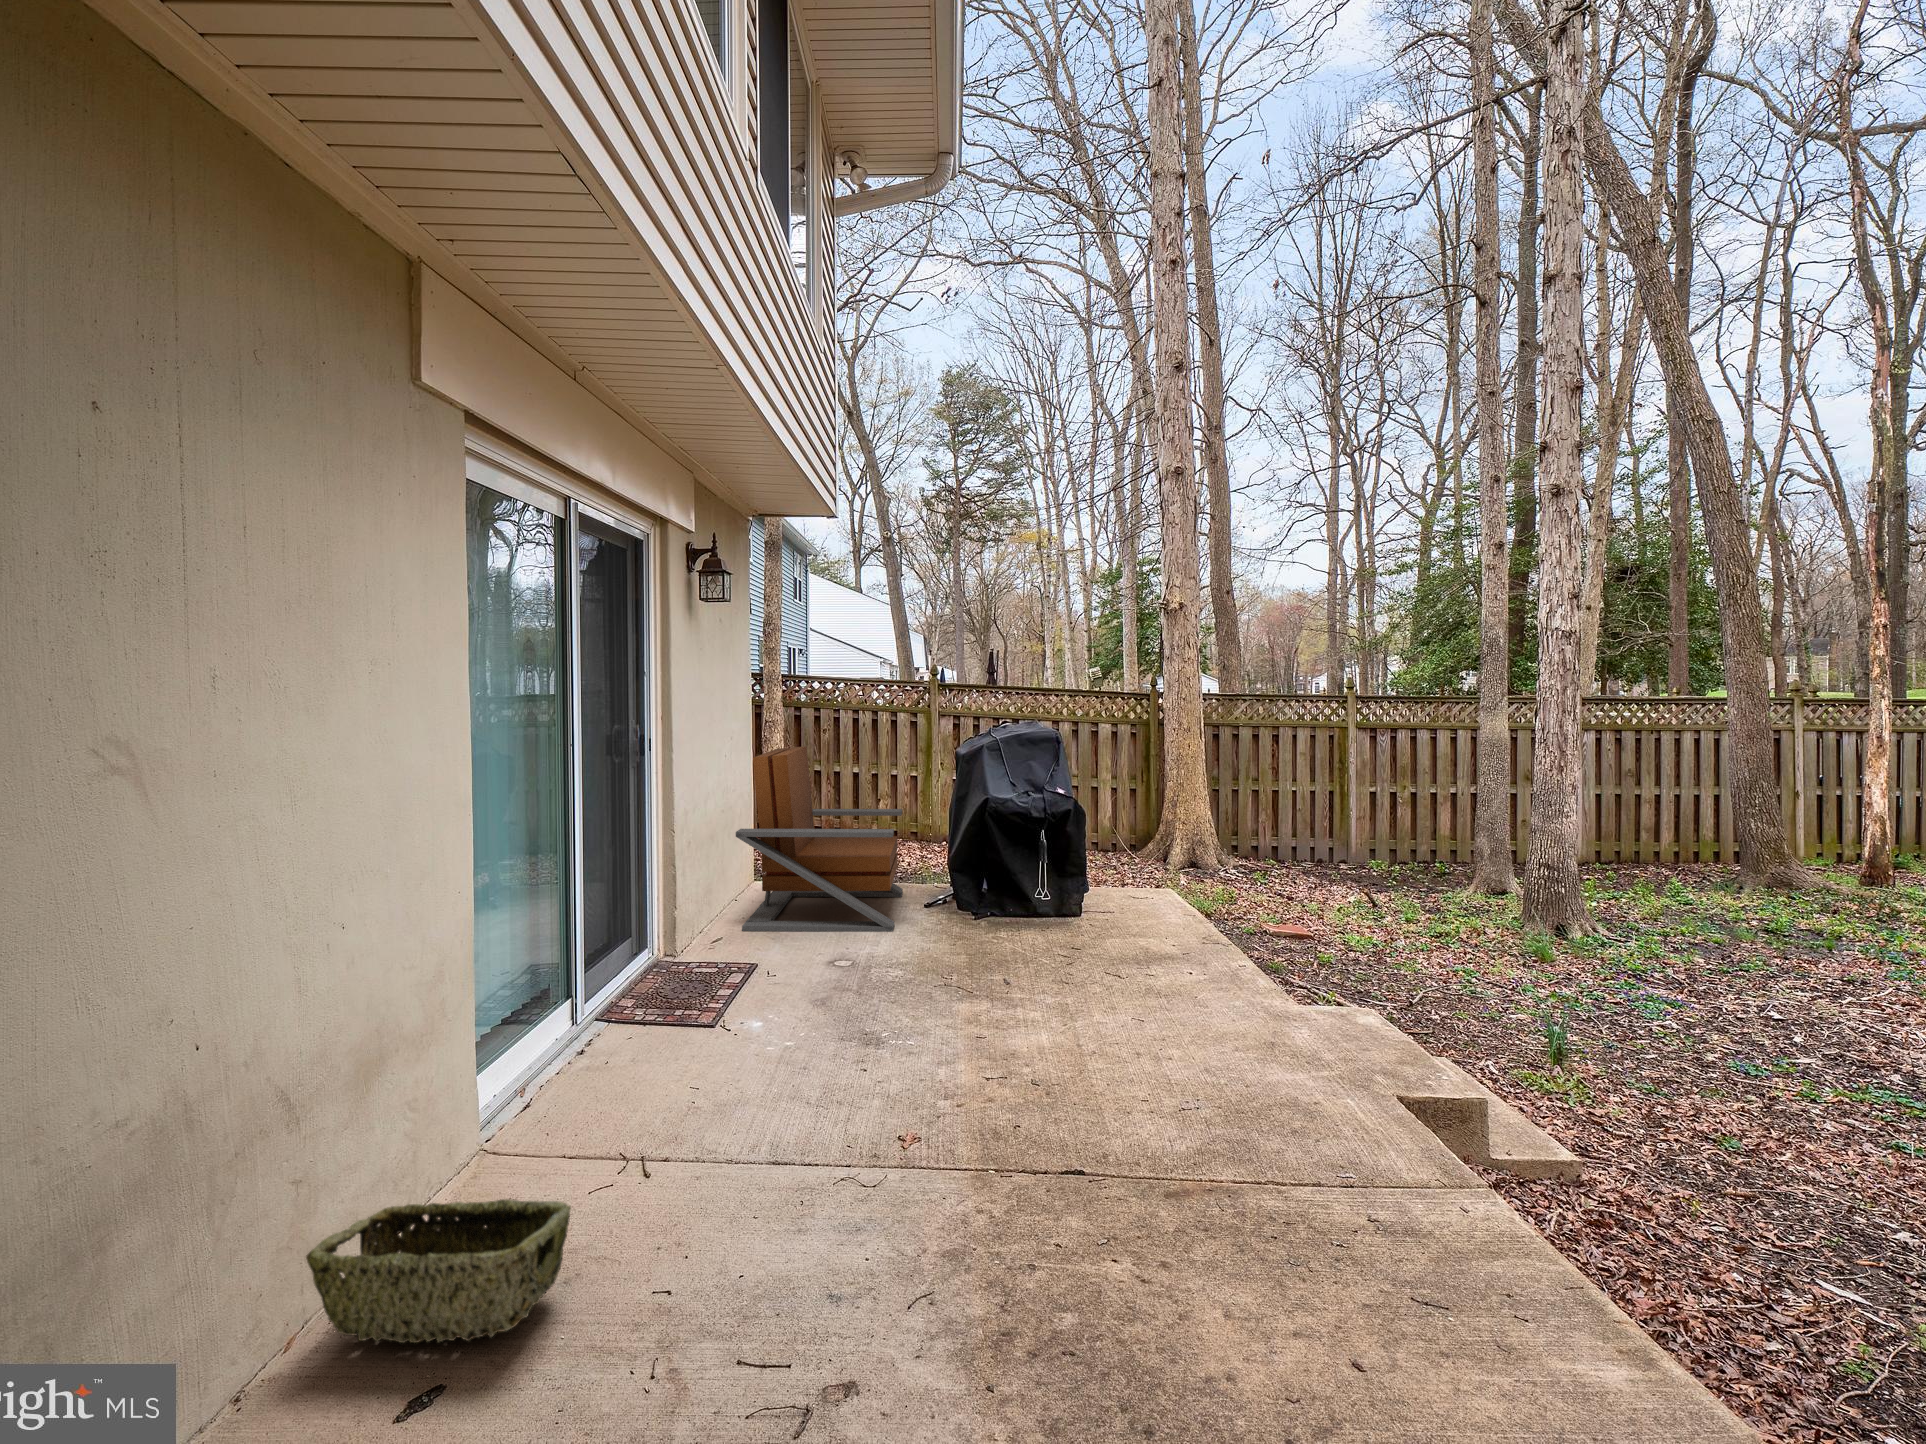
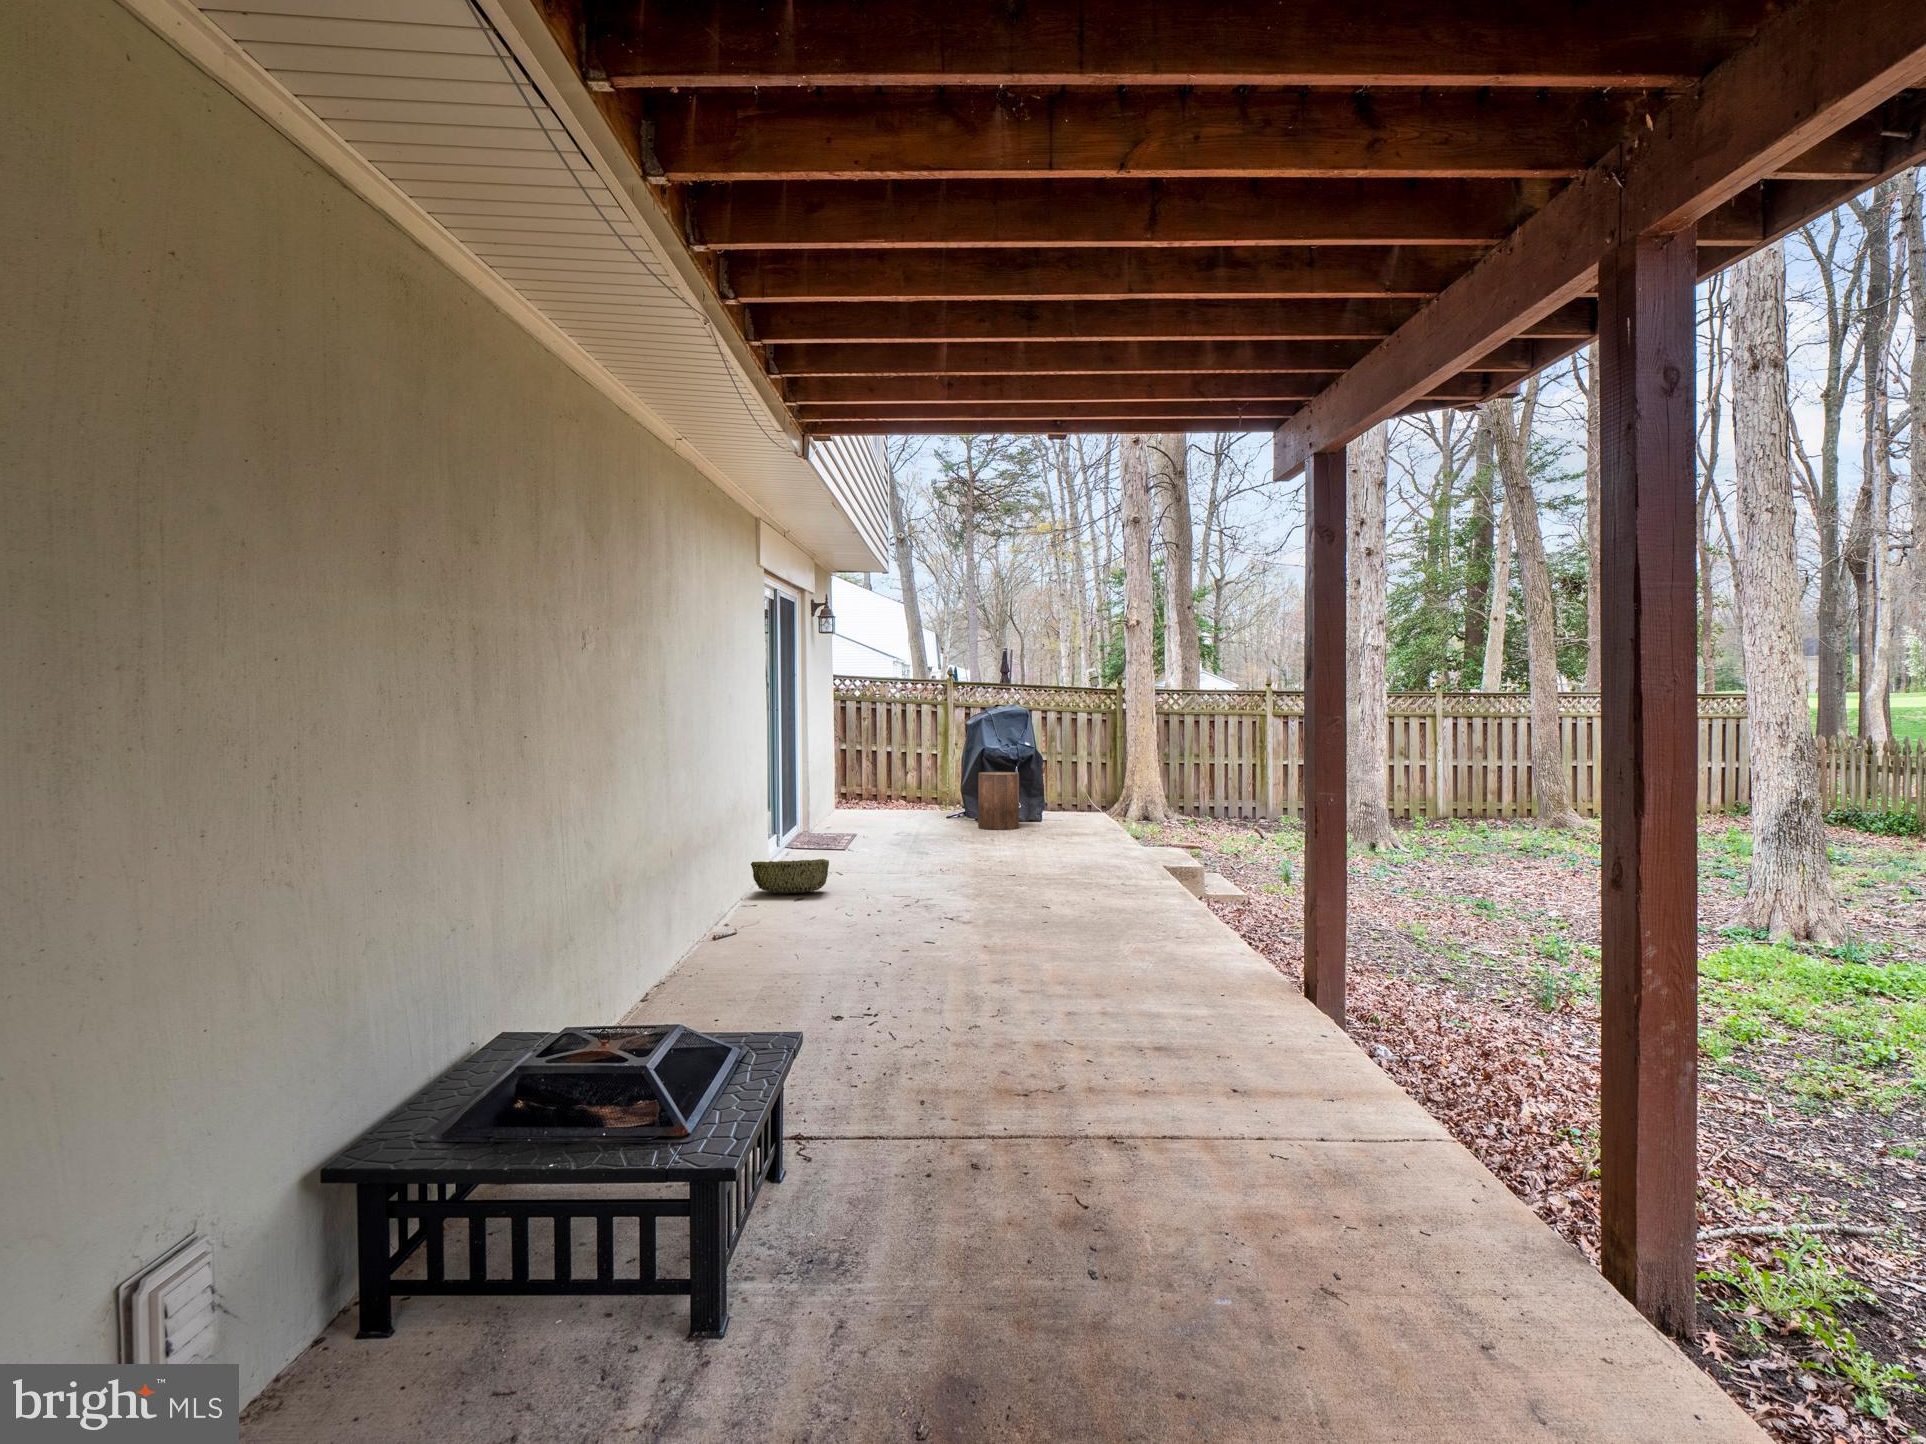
lounge chair: present [736,746,903,932] -> none [830,720,931,831]
stool: none [976,830,1042,930] -> present [978,772,1019,830]

